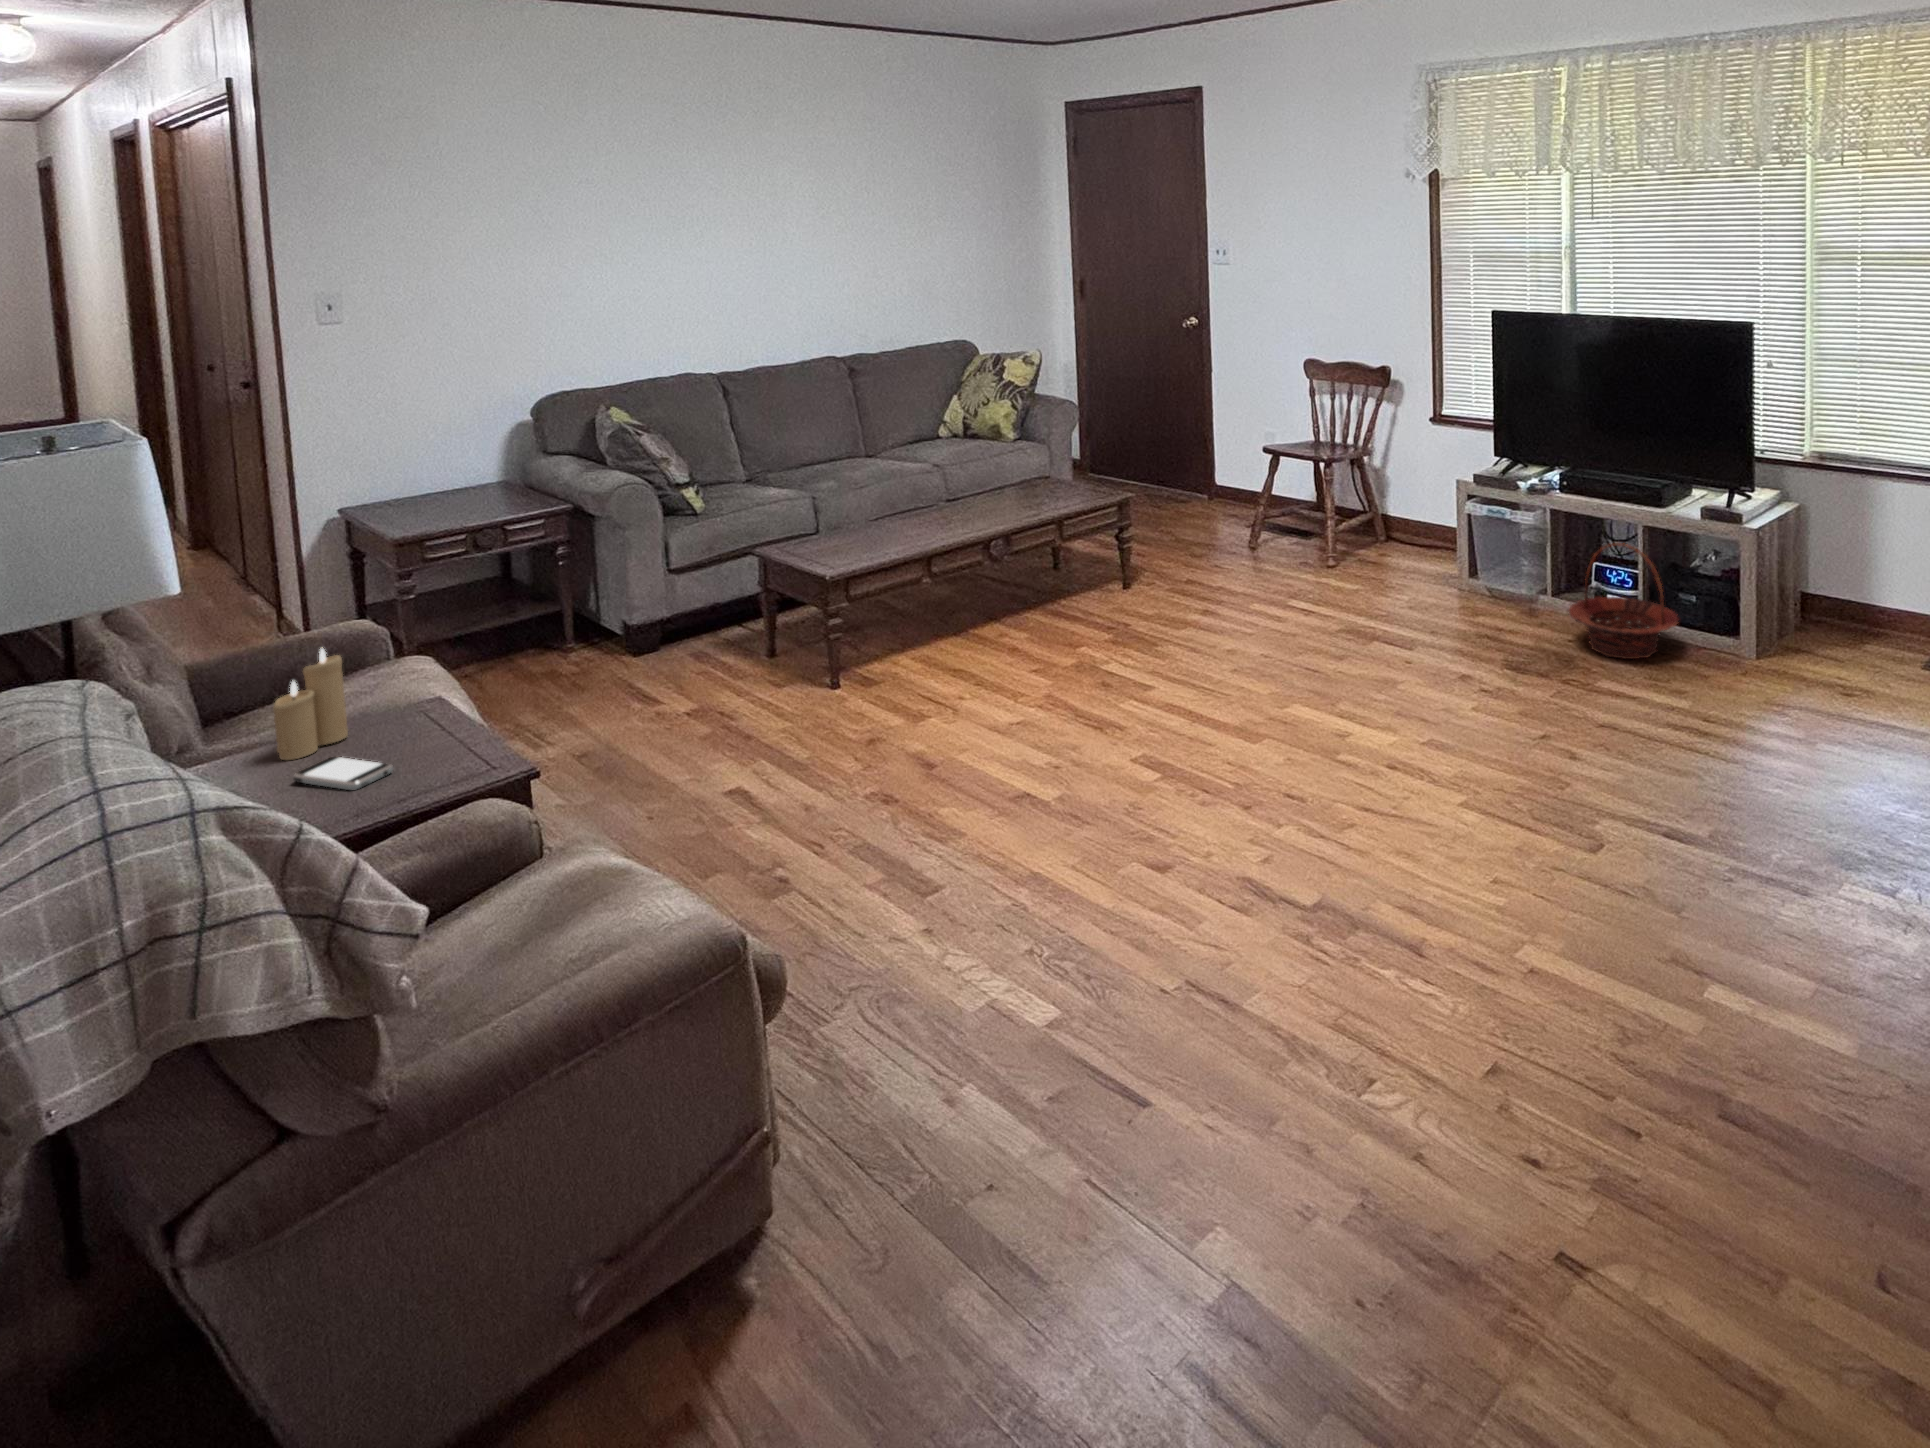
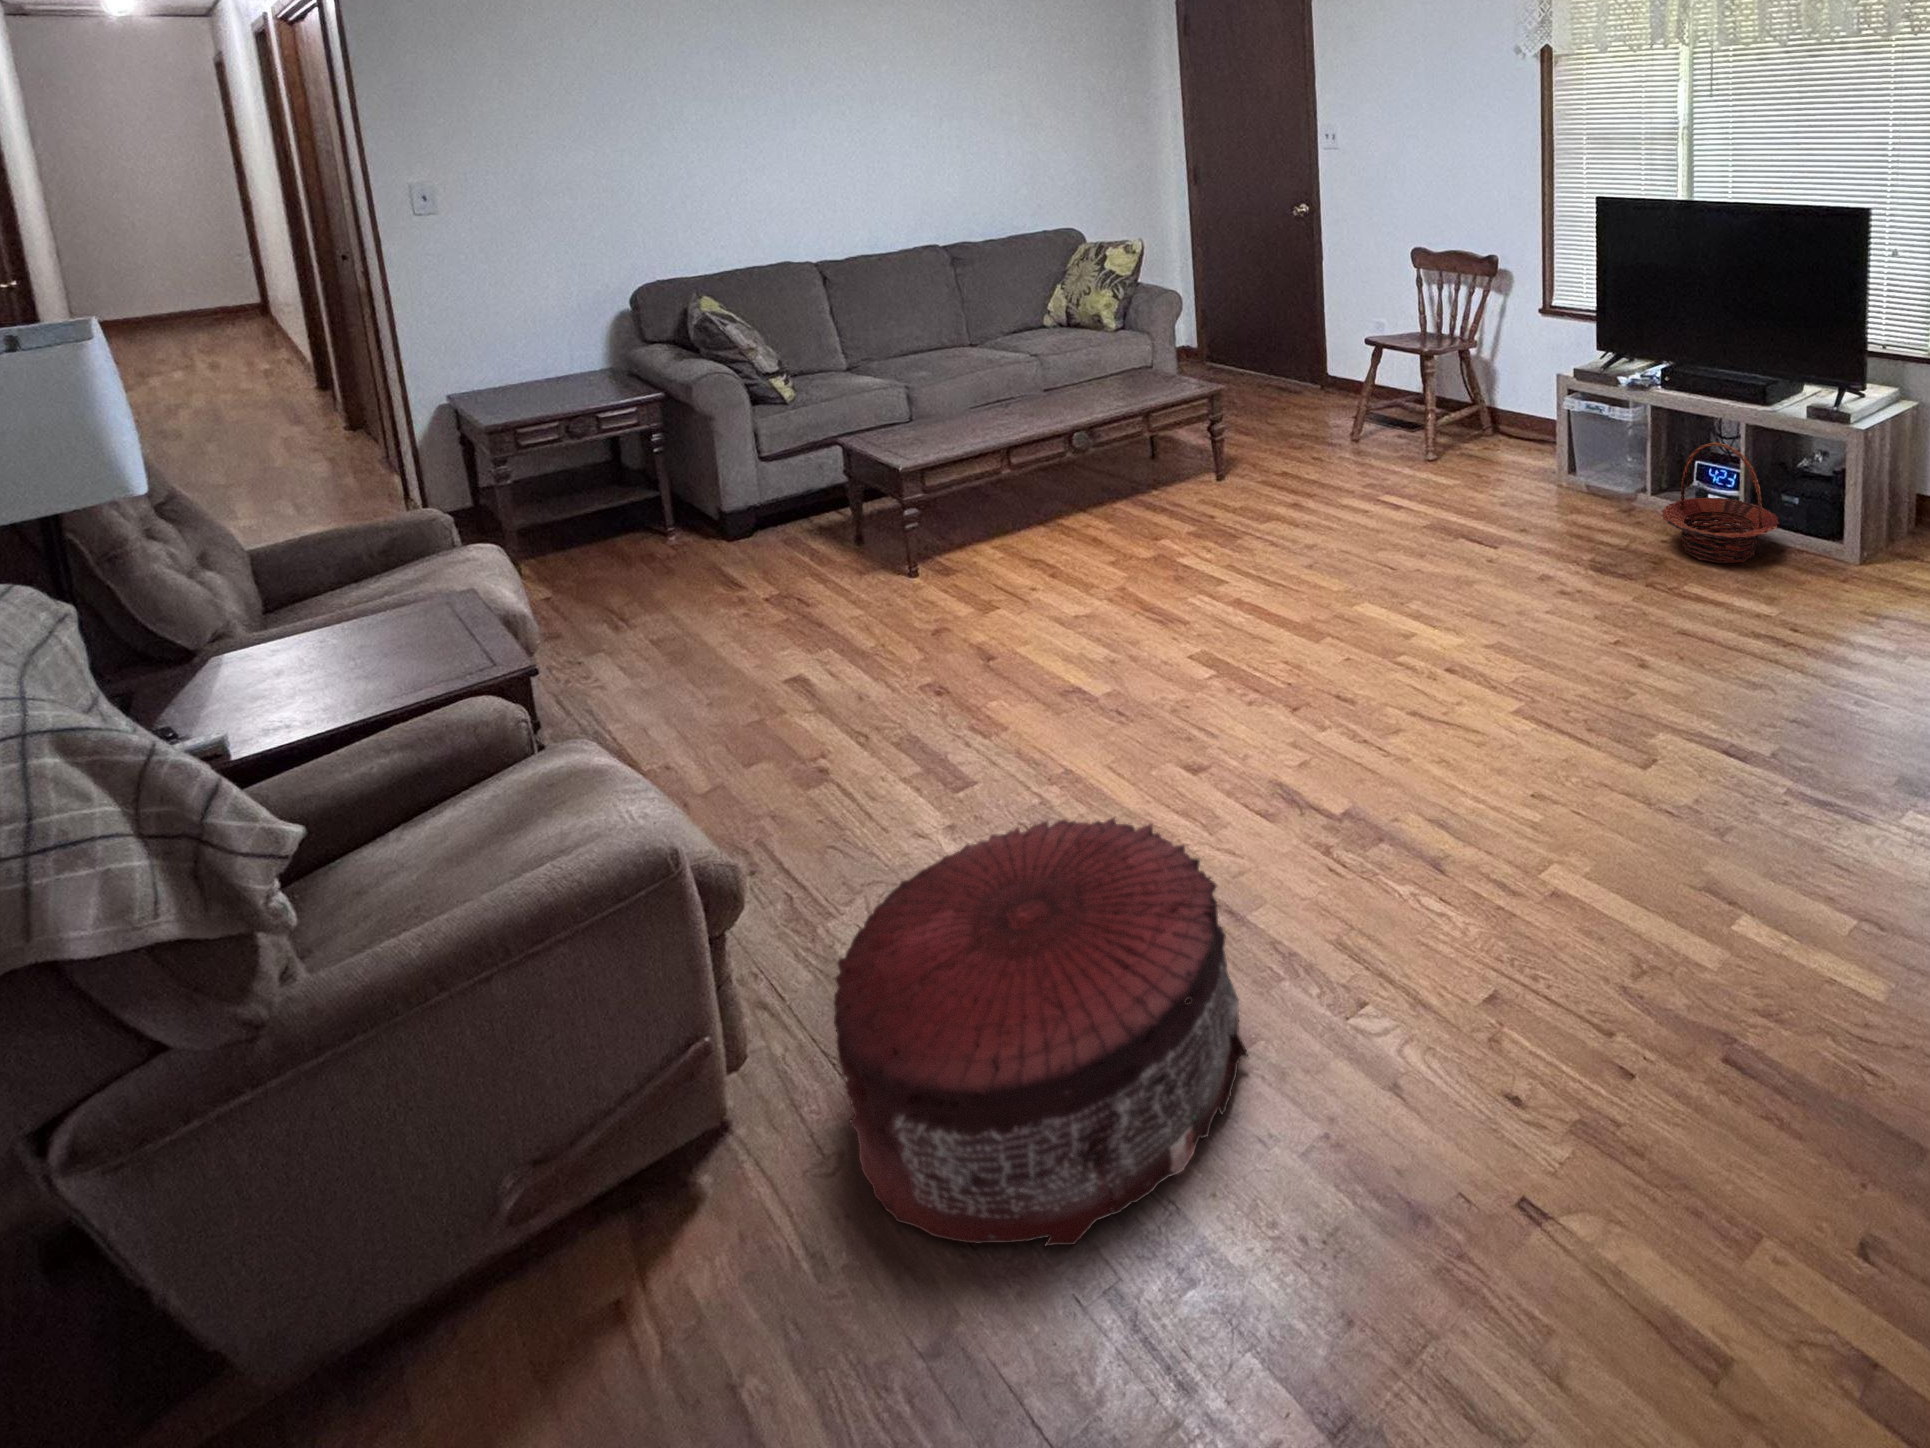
candle: present [273,648,348,760] -> none [290,543,372,652]
smartphone: present [293,757,393,790] -> none [302,651,398,686]
pouf: none [874,904,1275,1331] -> present [834,818,1248,1246]

